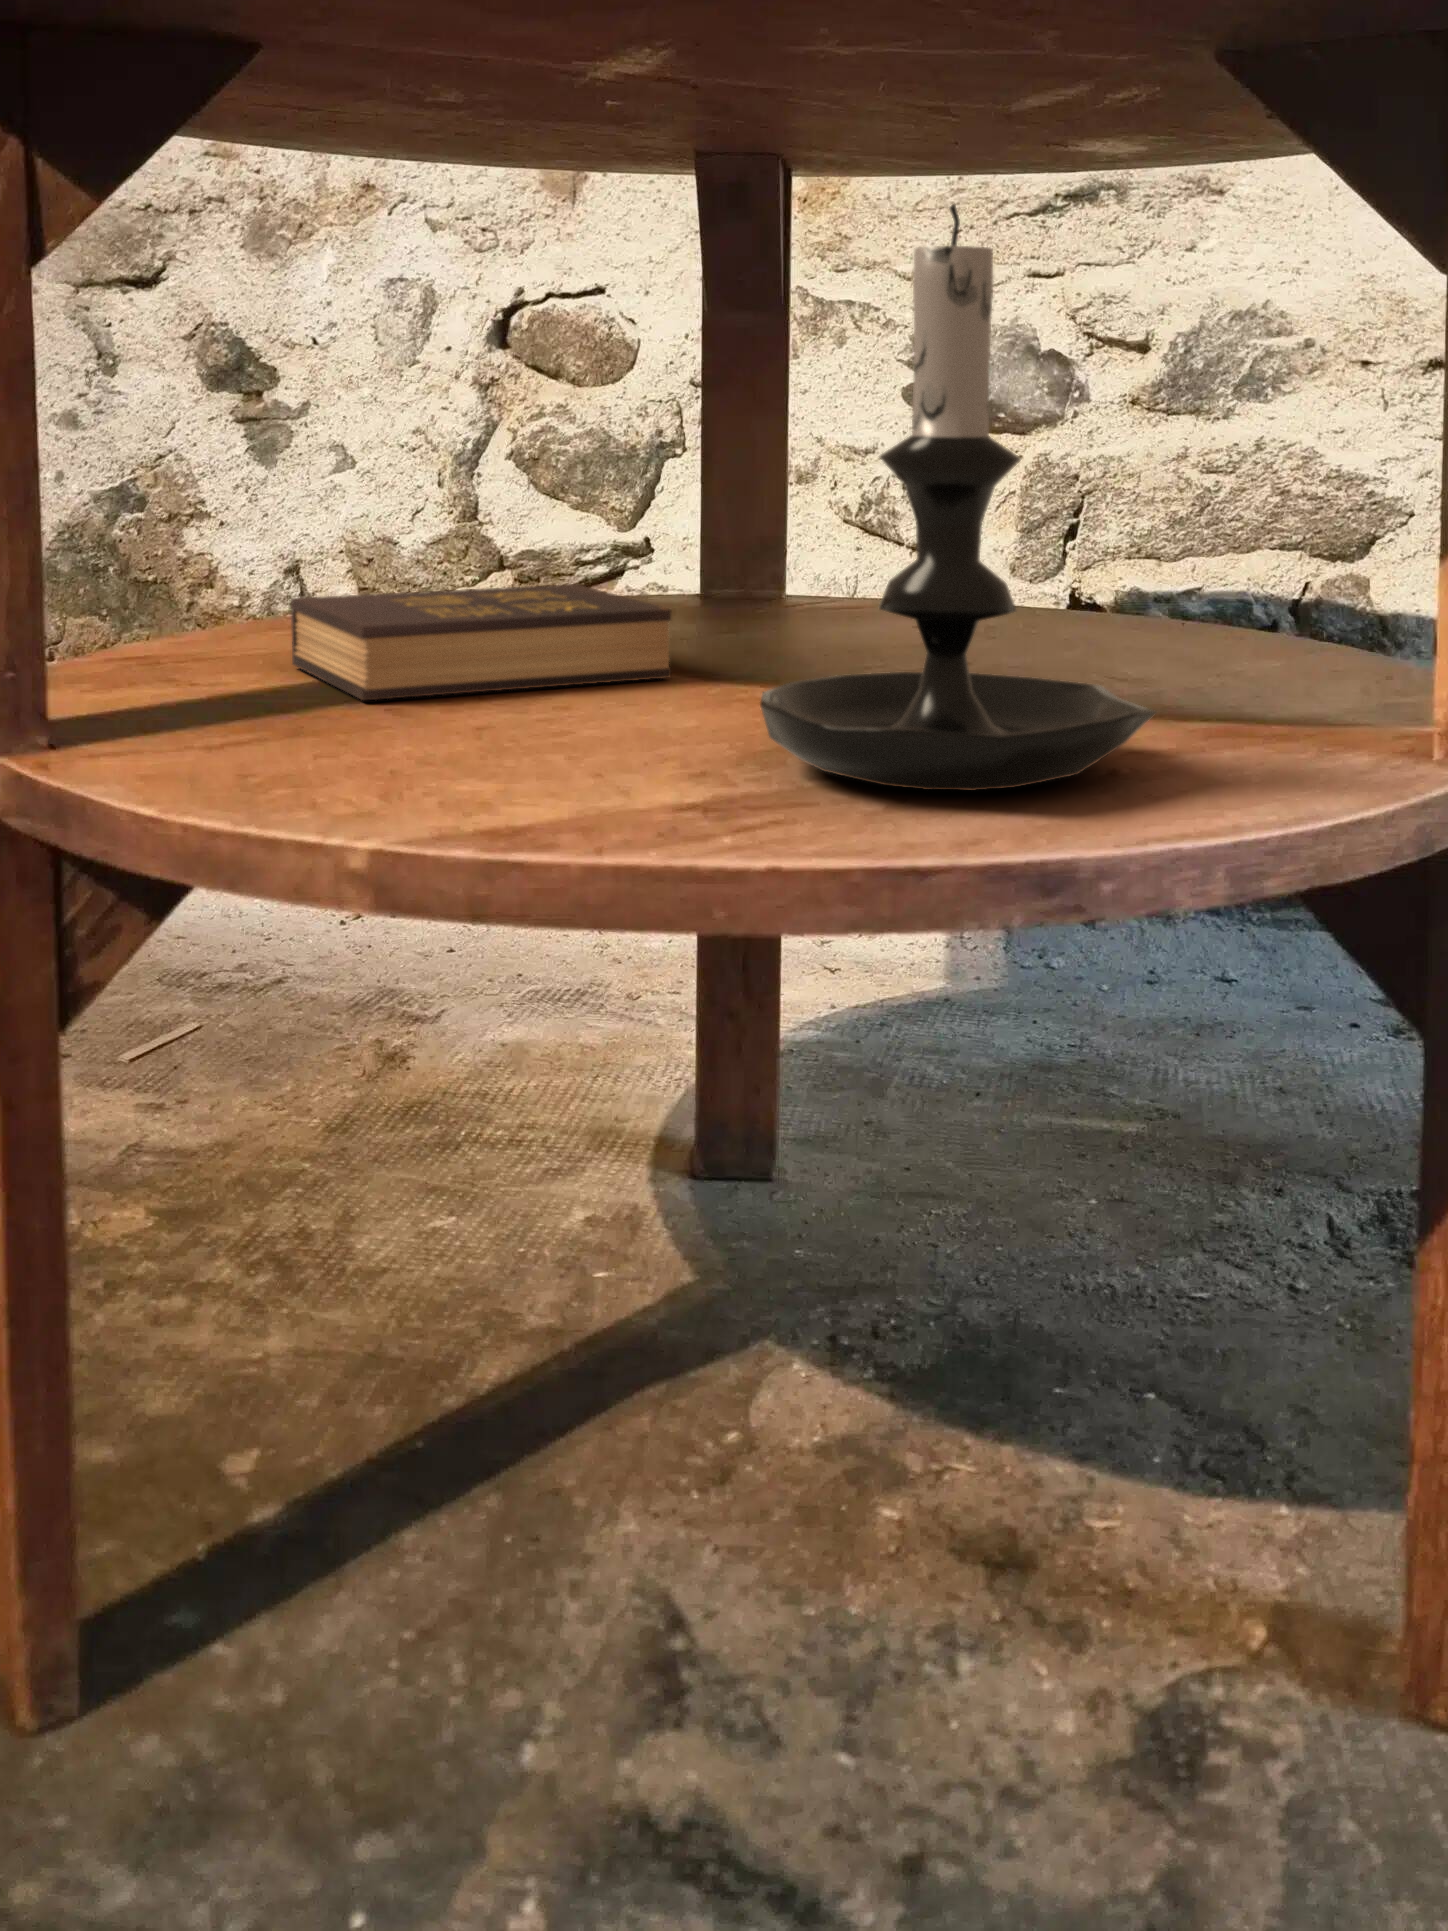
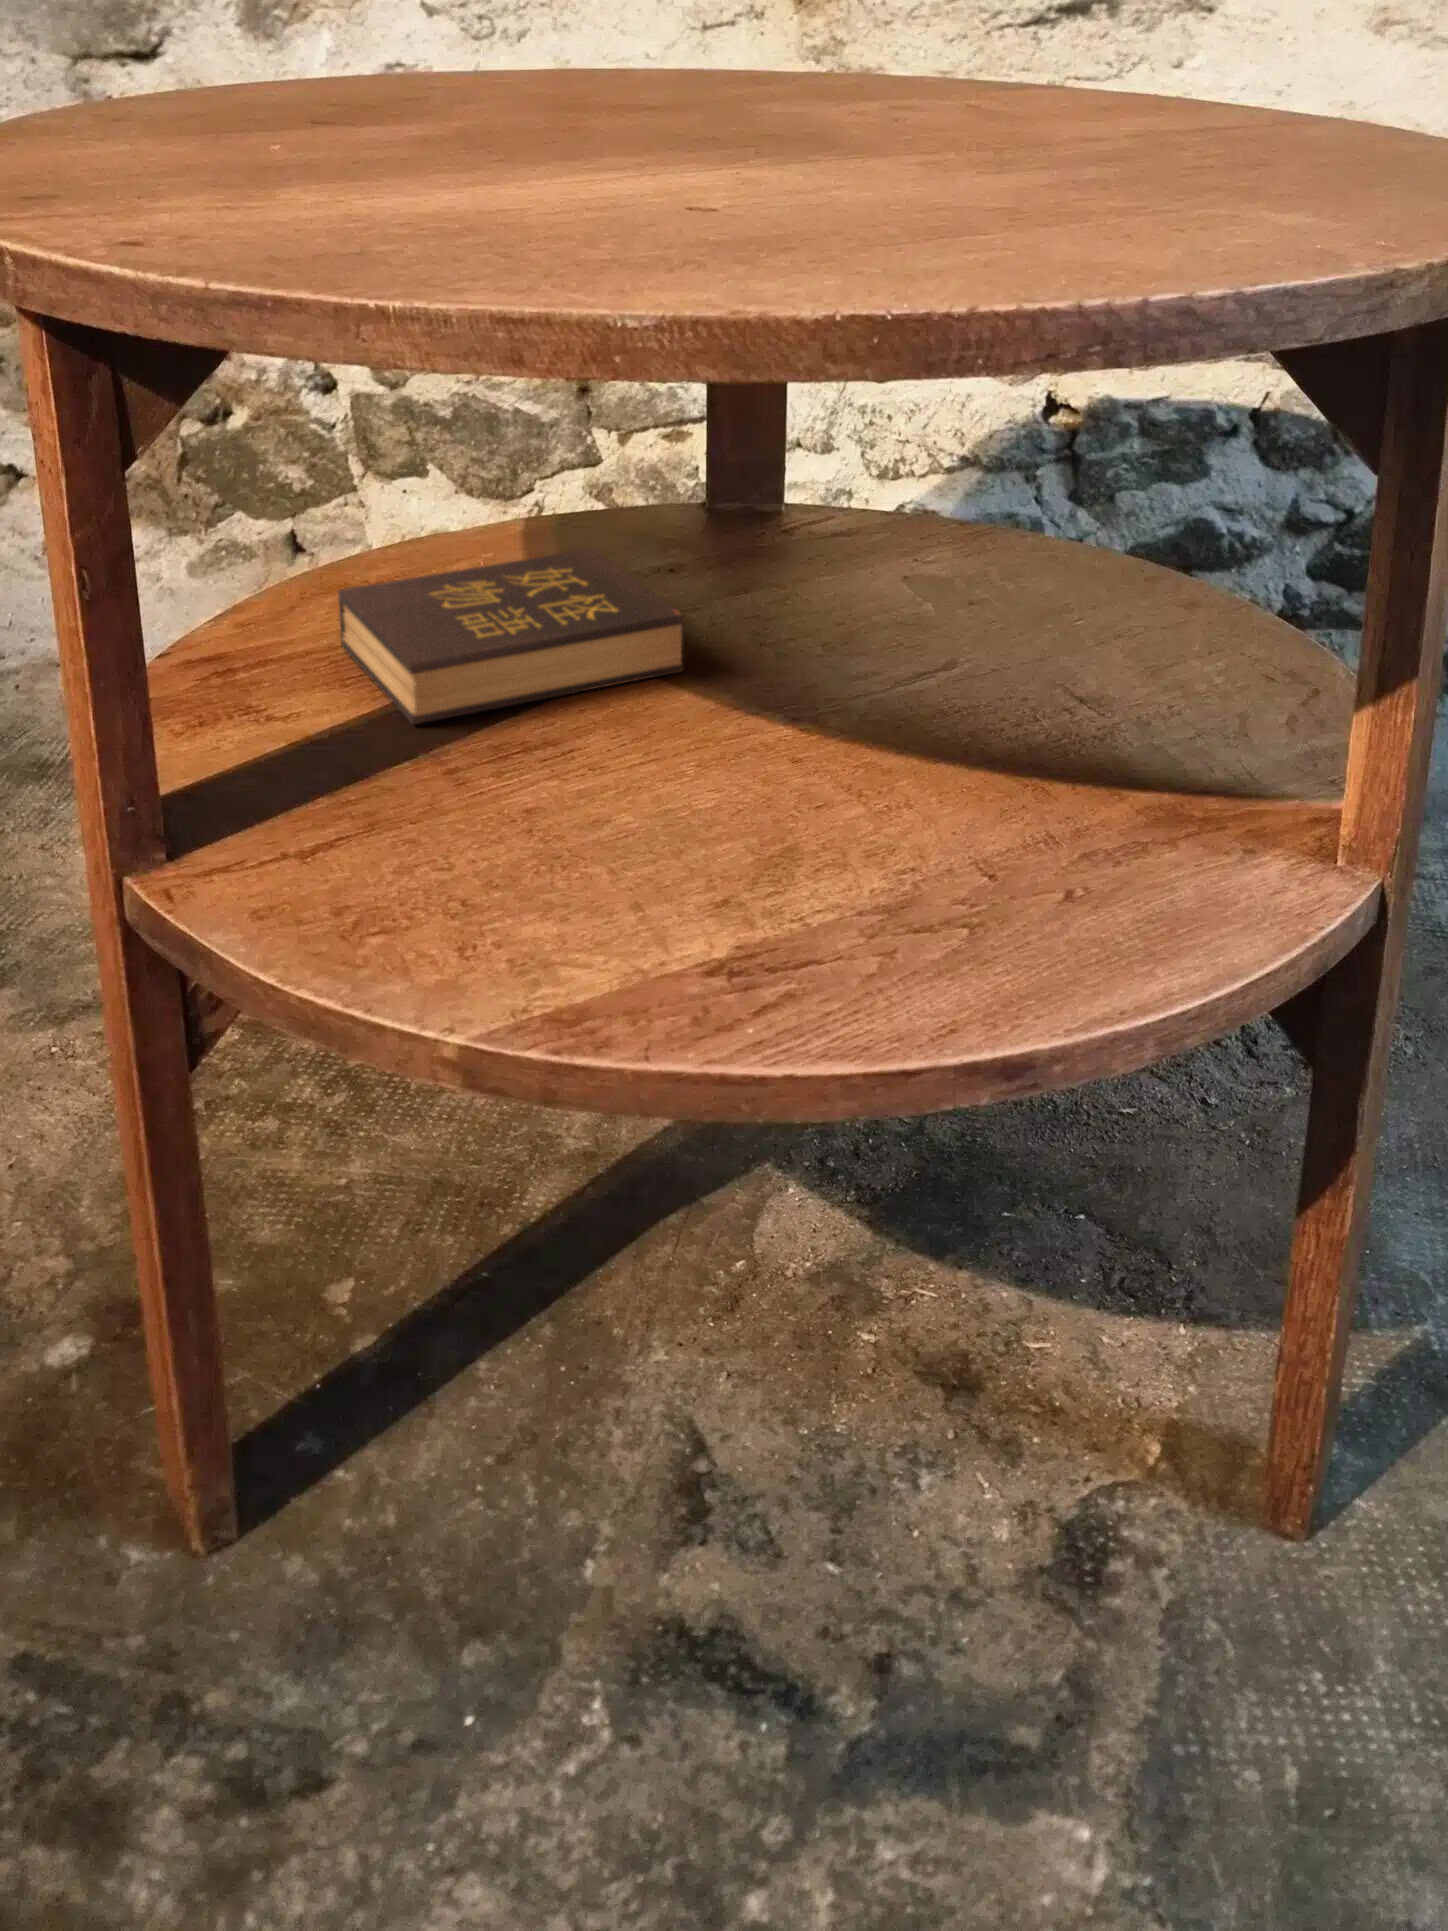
candle holder: present [760,205,1155,791] -> none [768,403,1108,915]

